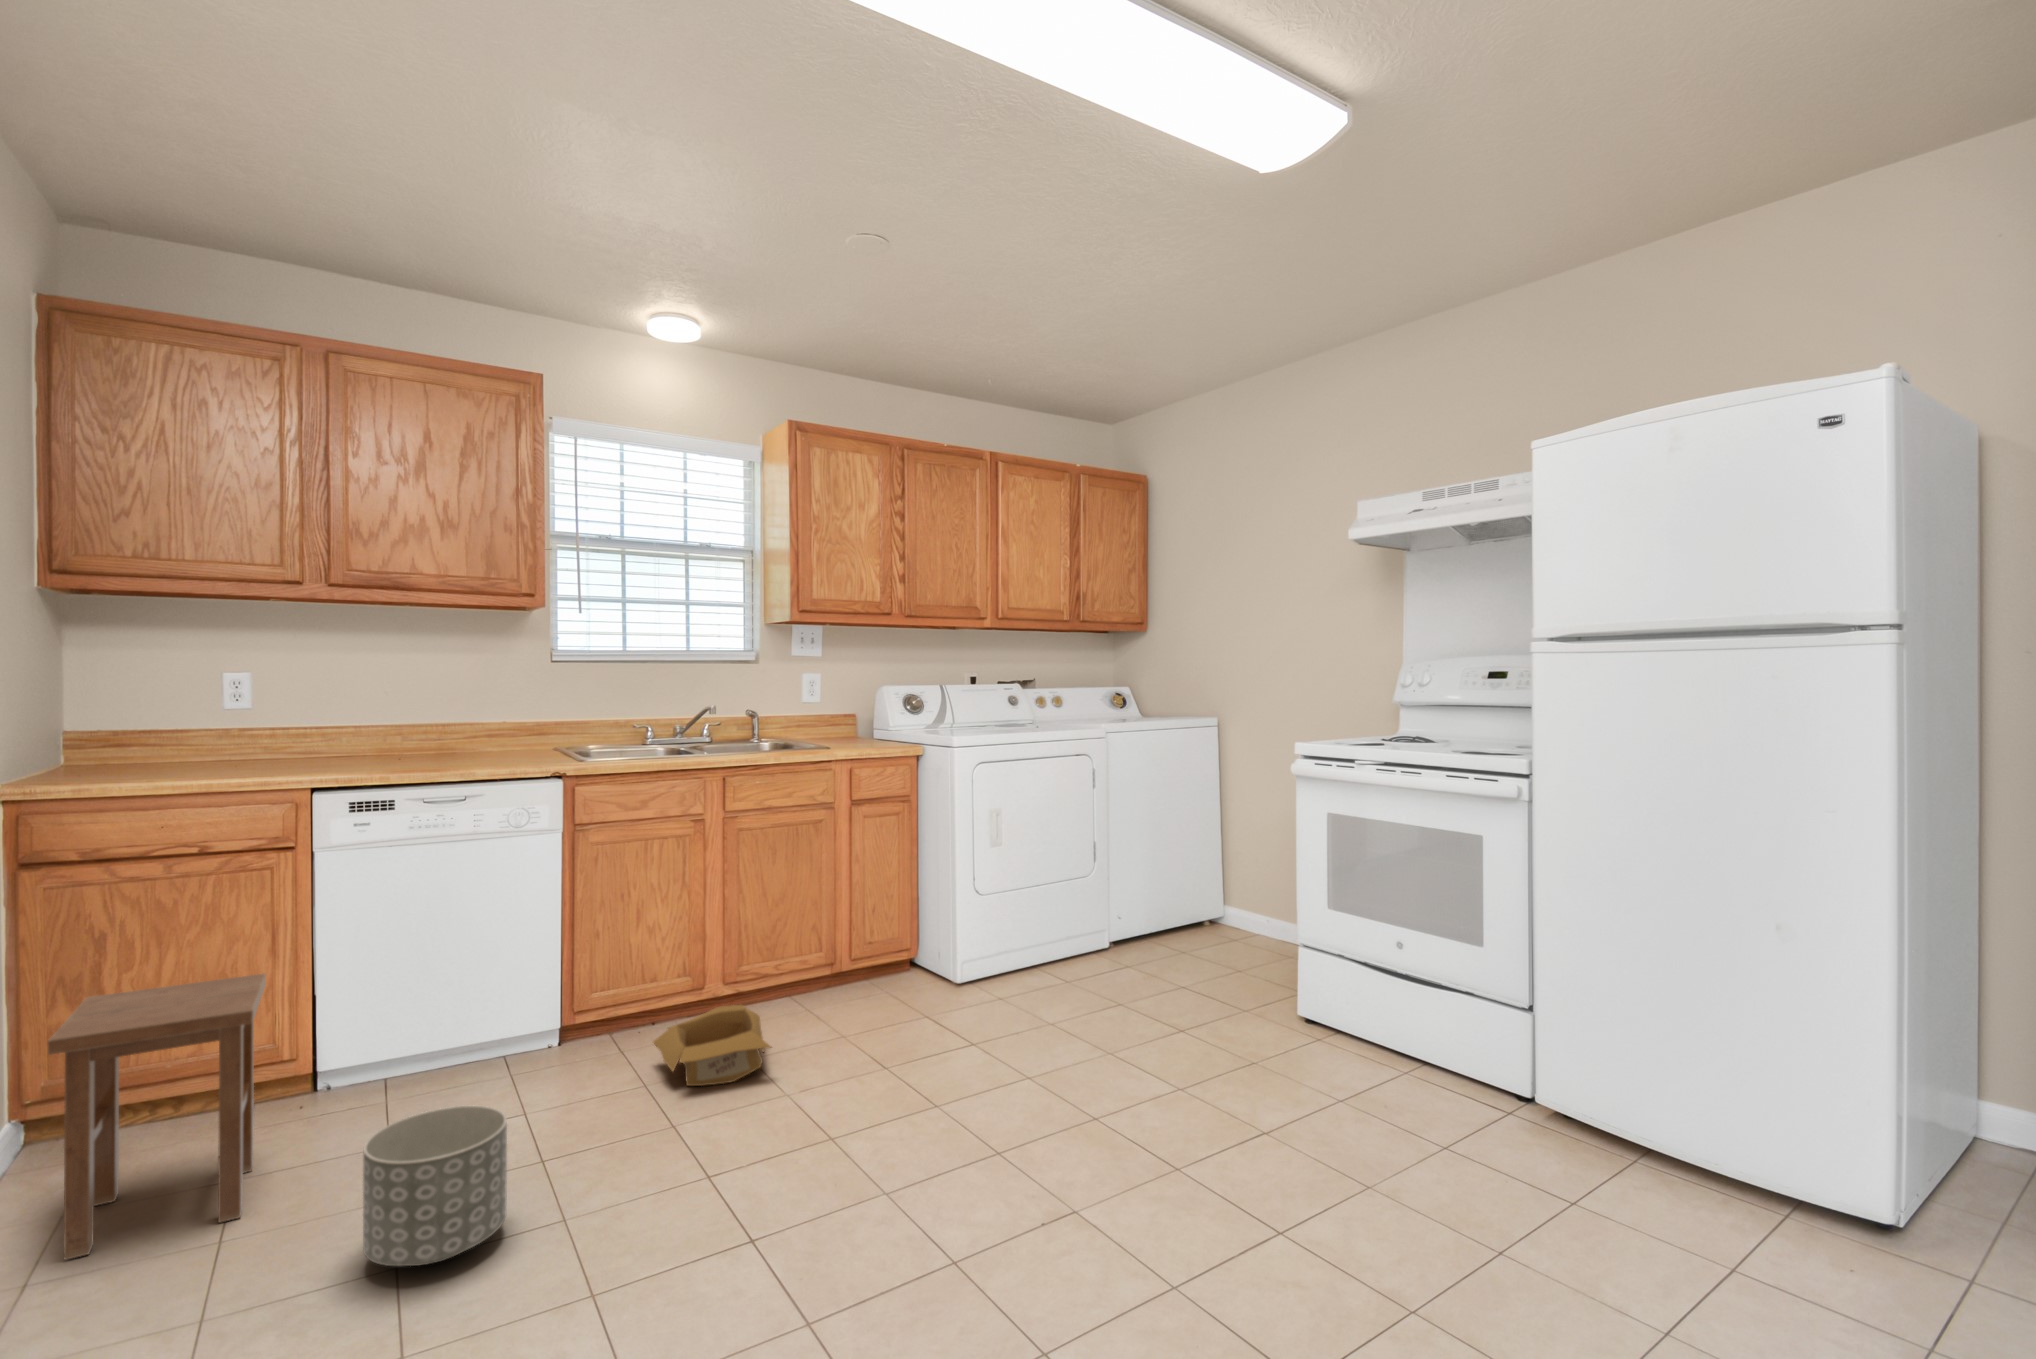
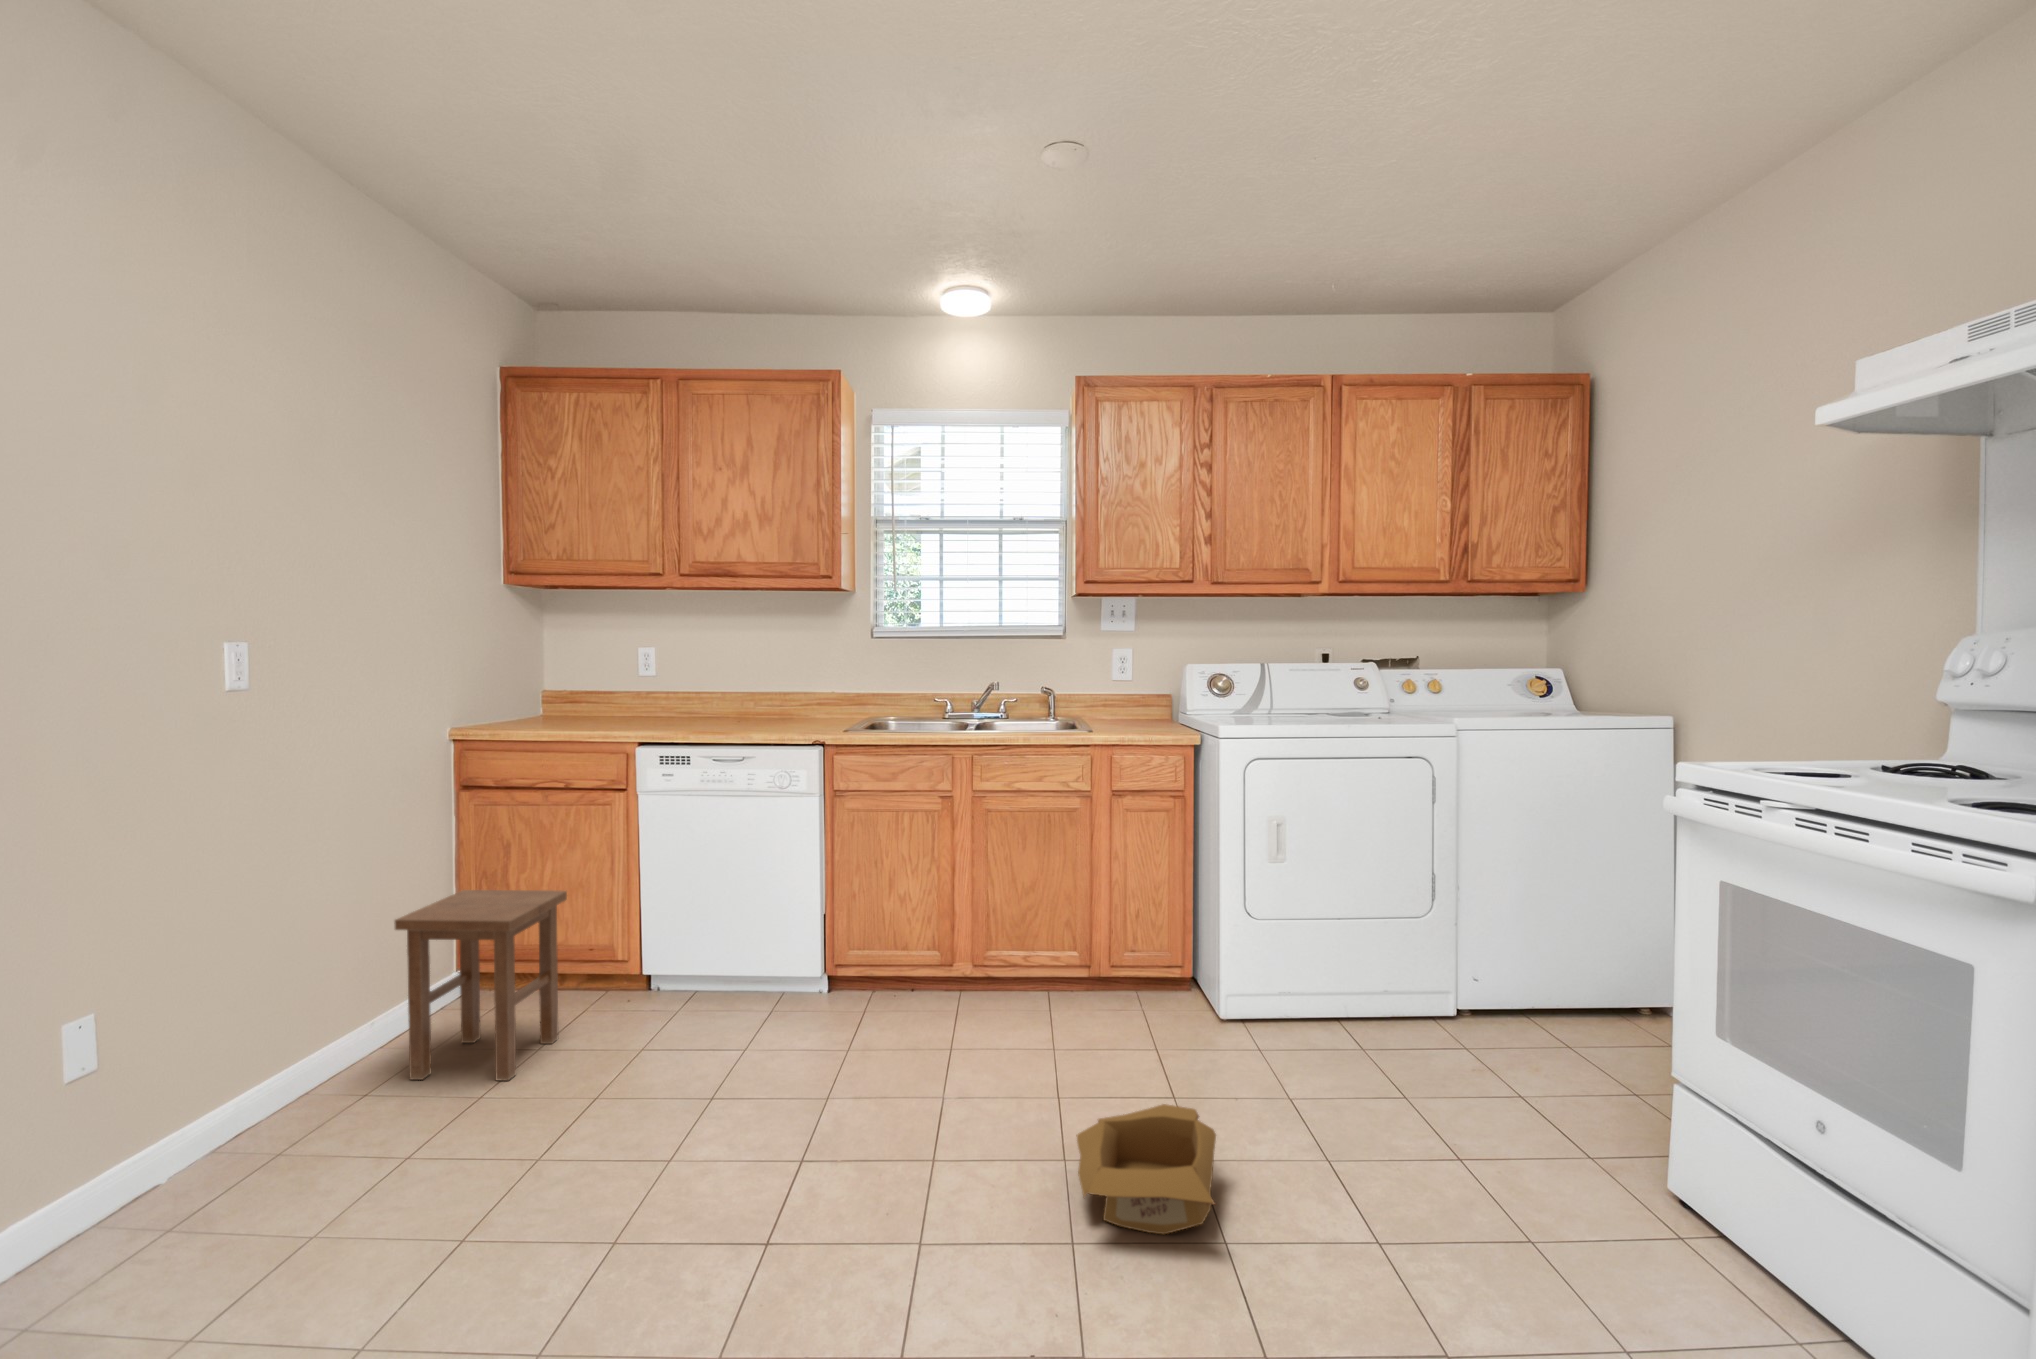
cardboard box: present [653,1005,771,1086] -> present [1076,1104,1216,1234]
planter: present [363,1105,507,1266] -> none [508,1033,626,1167]

